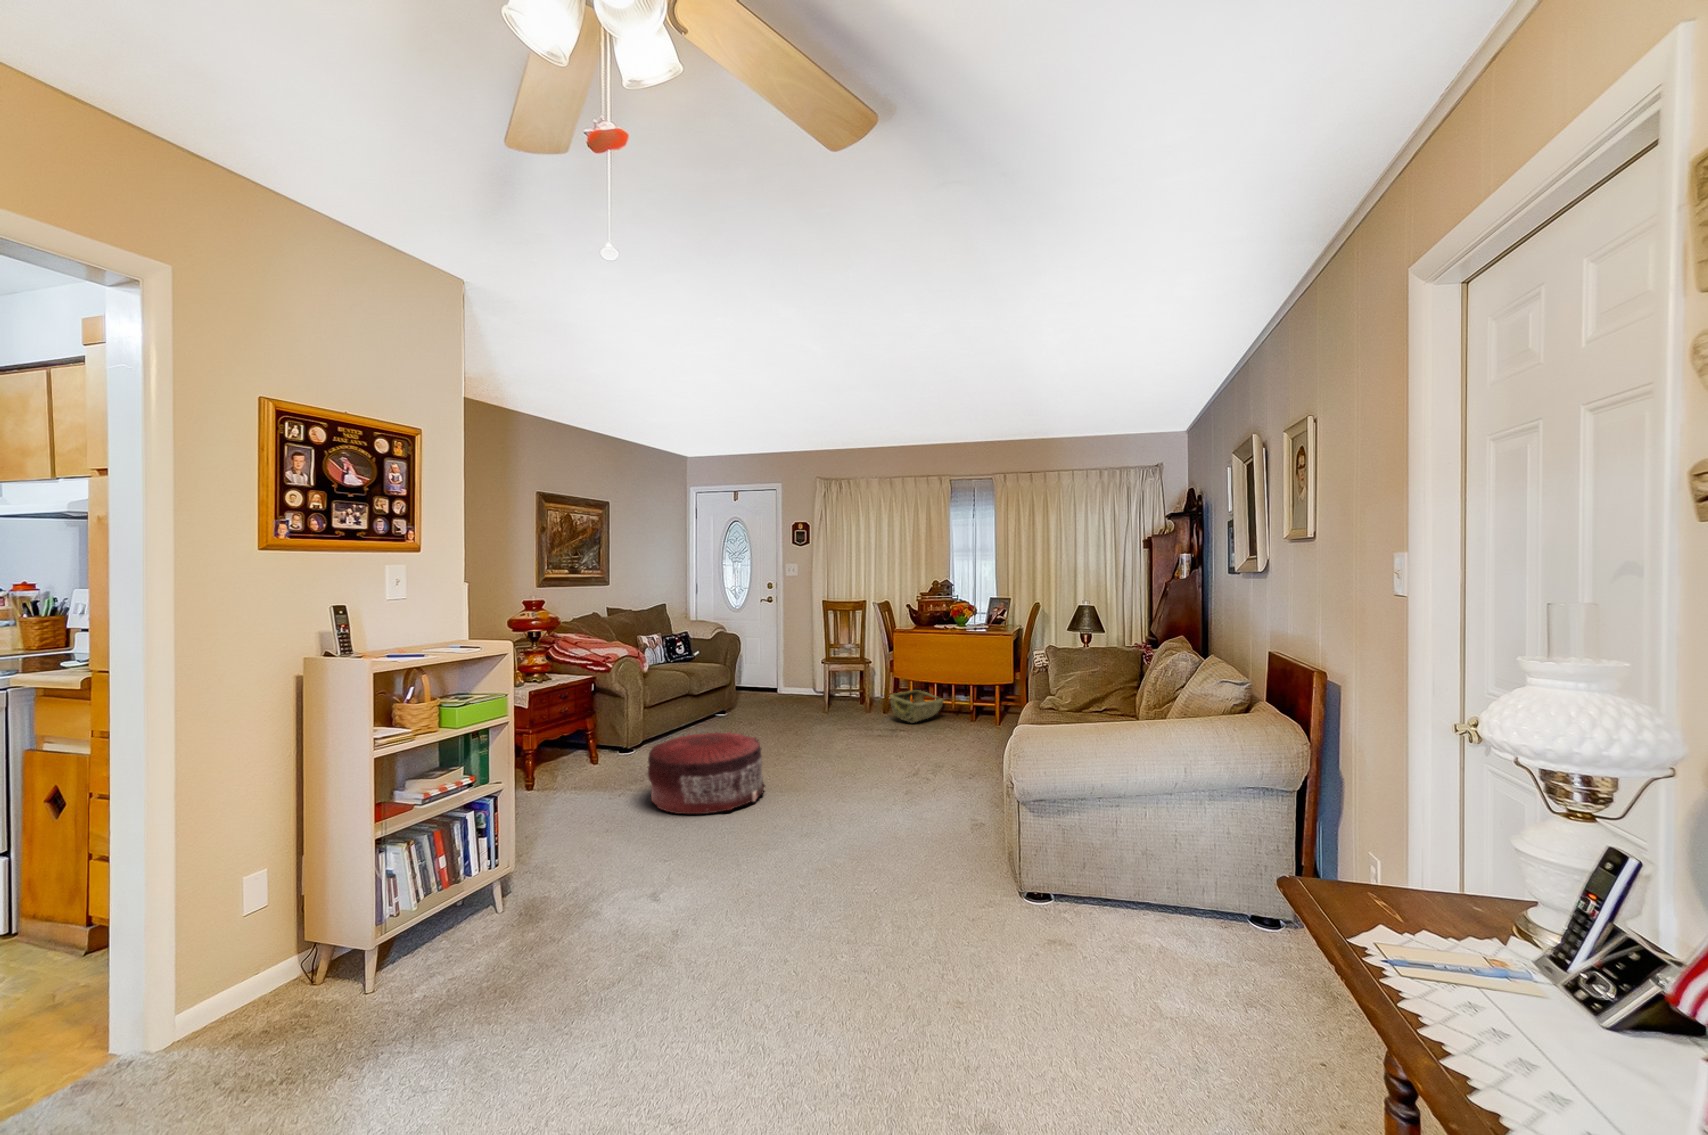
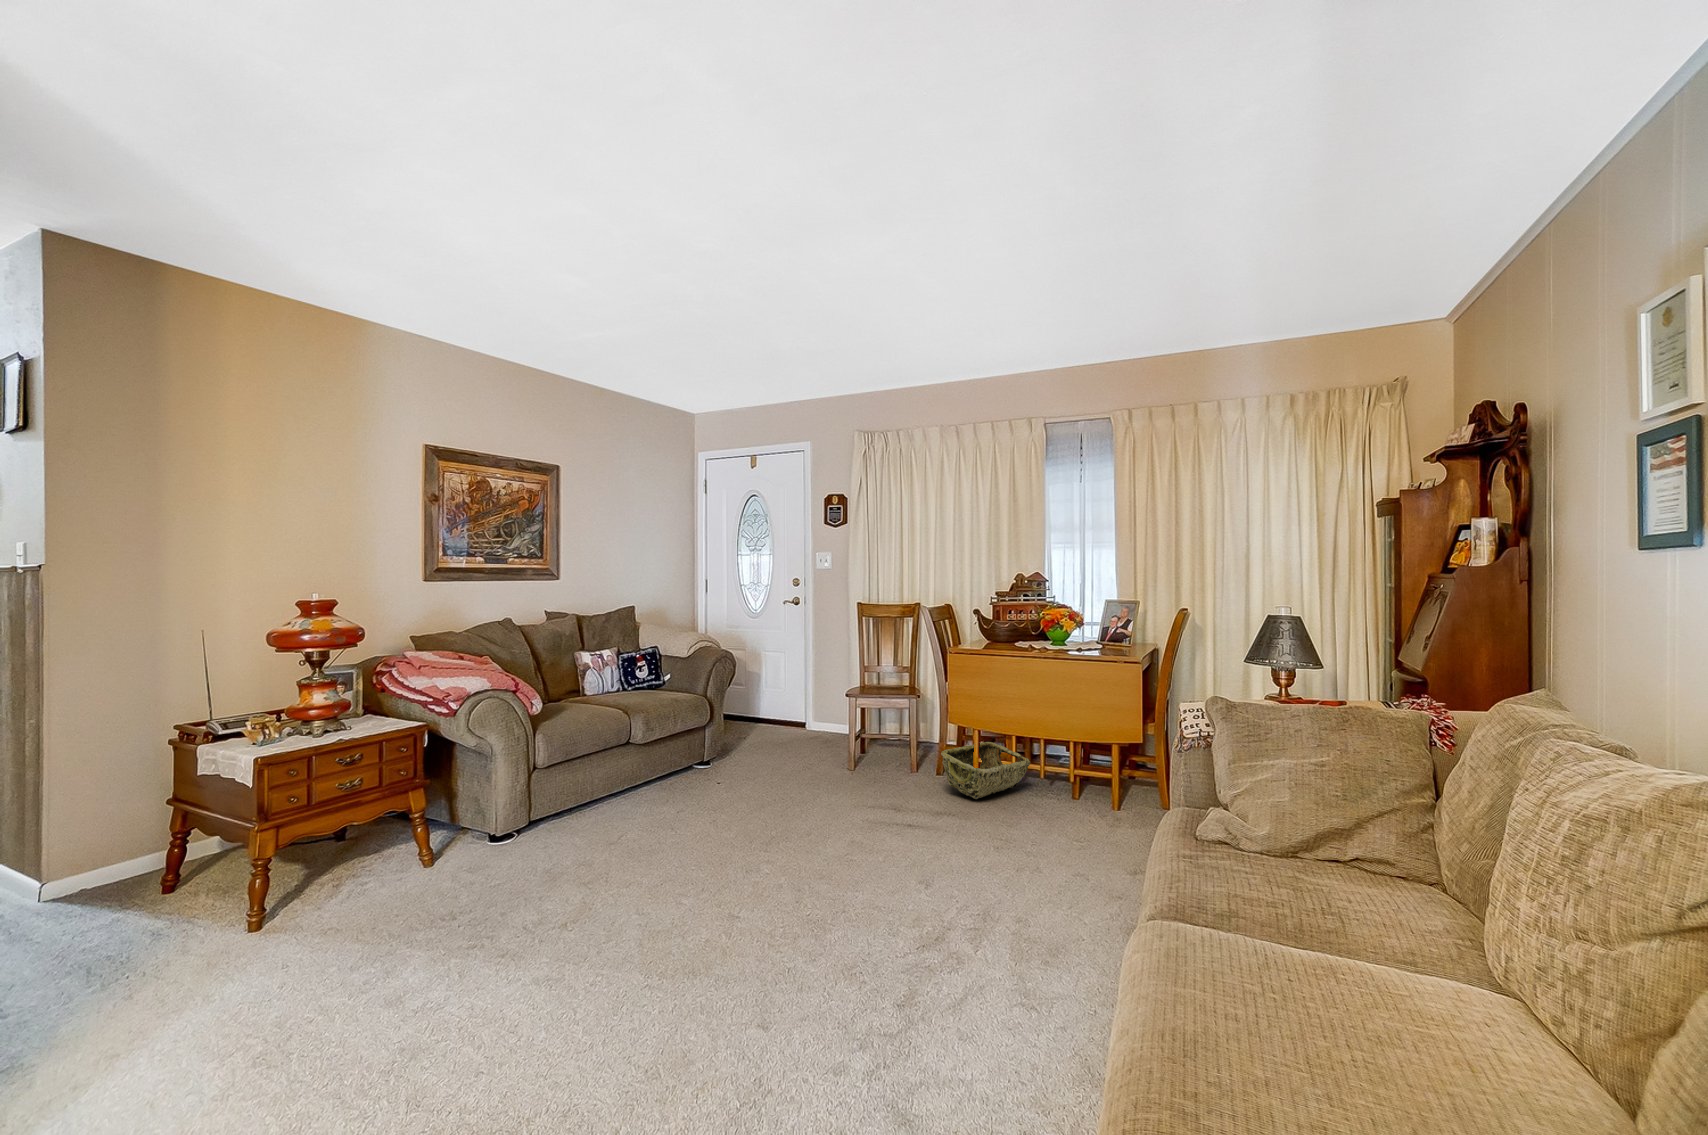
pouf: present [648,732,765,814] -> none [406,842,647,1042]

